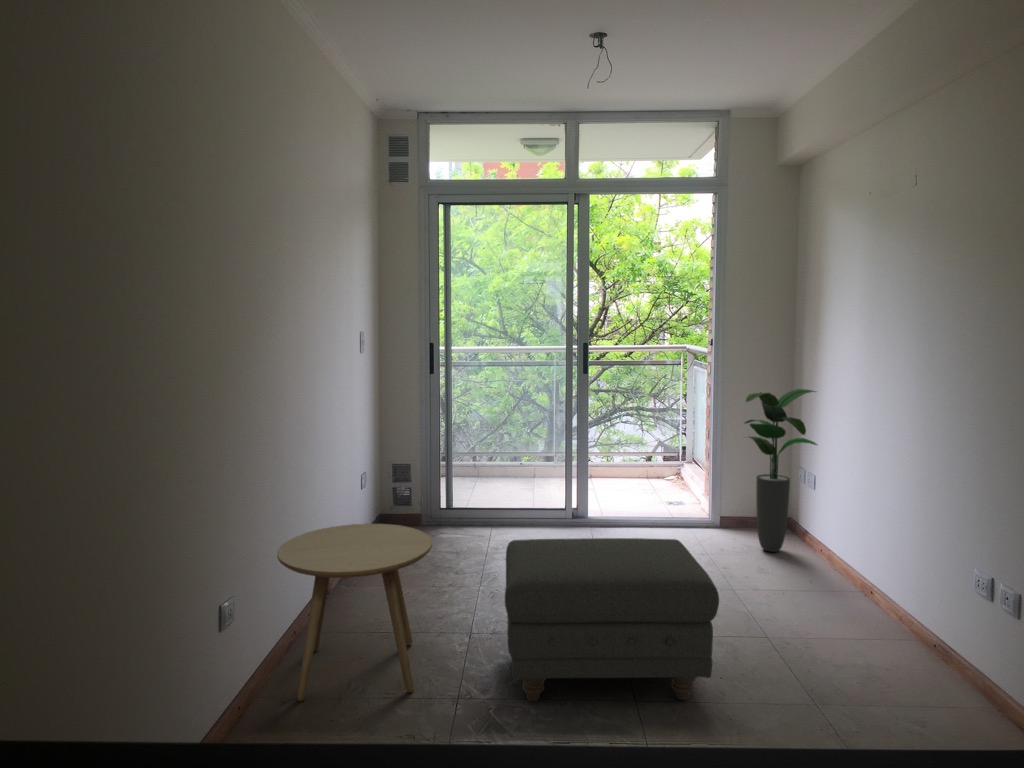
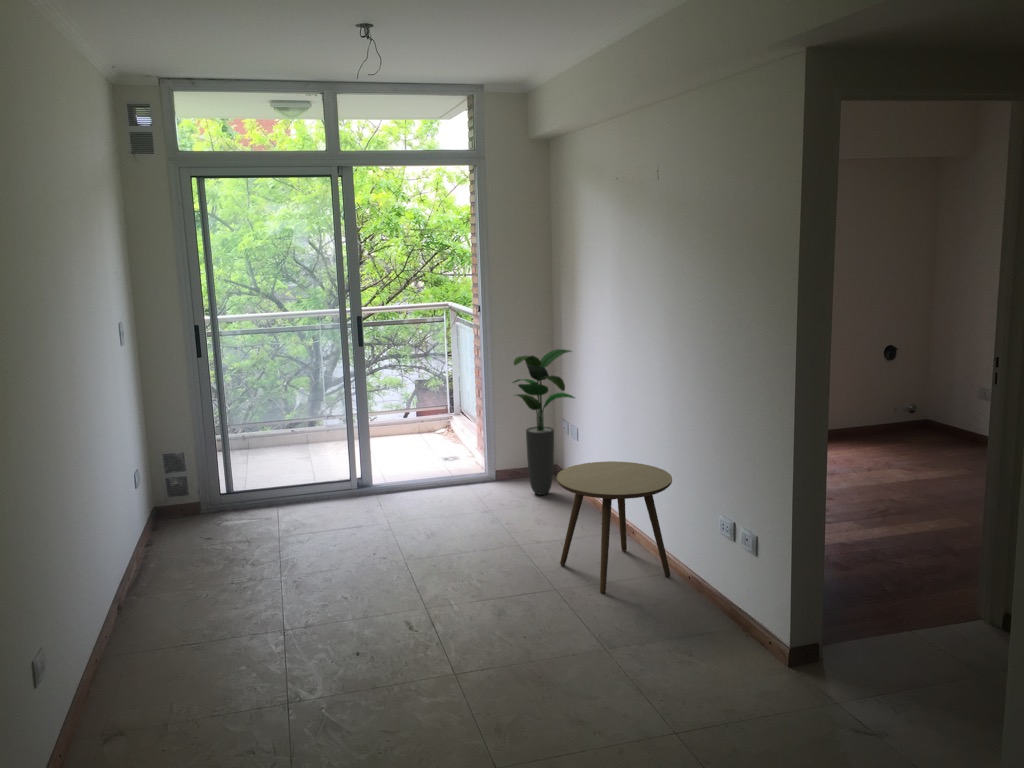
side table: present [277,523,432,702] -> present [557,461,672,594]
ottoman: present [505,538,719,701] -> none [325,499,514,652]

